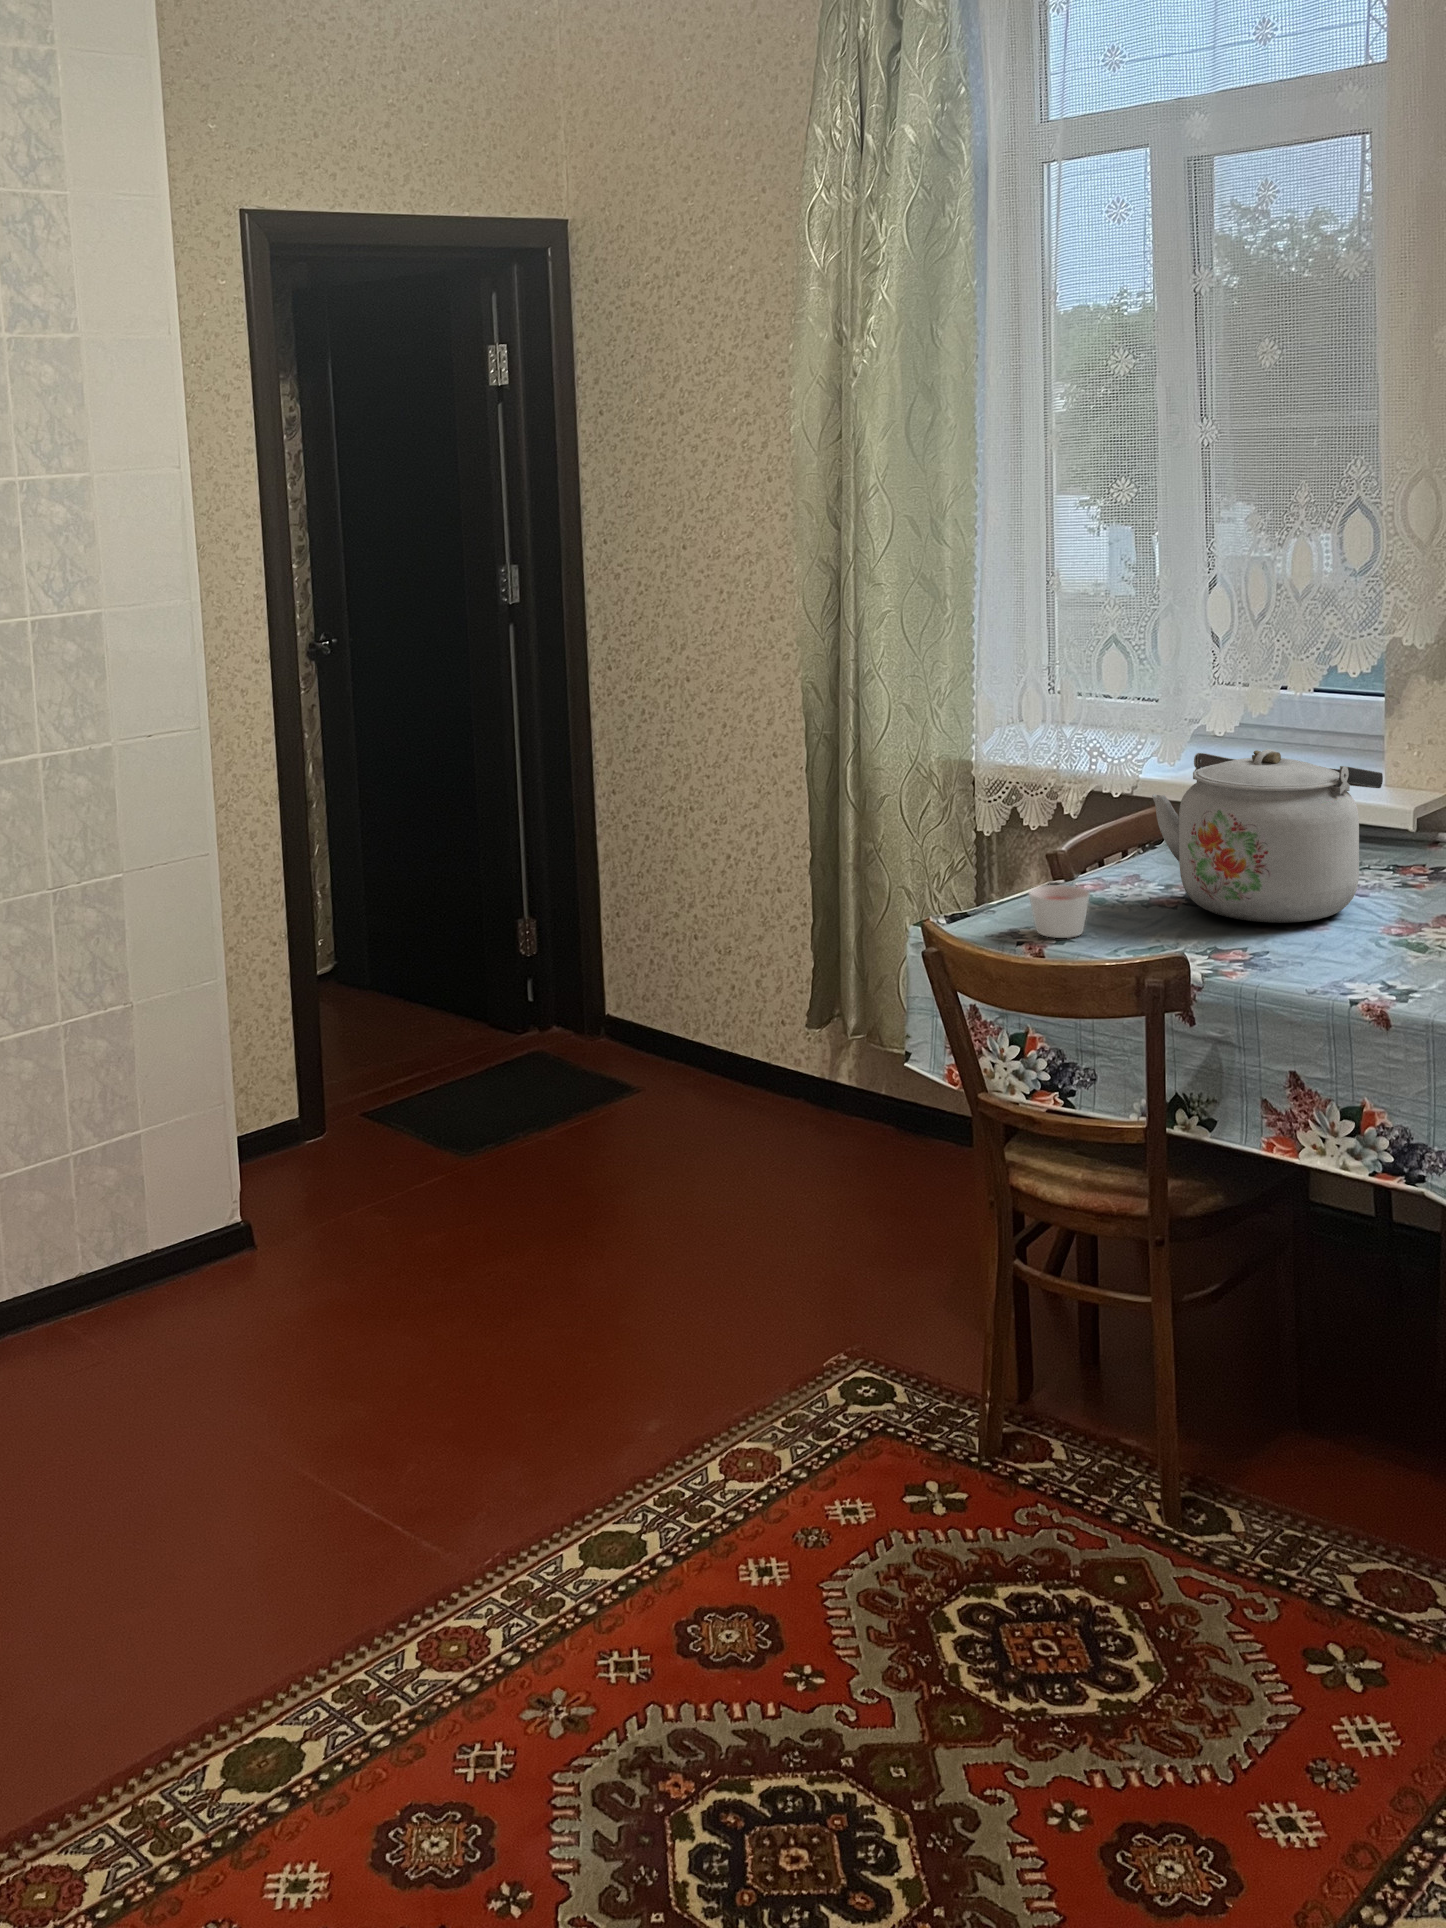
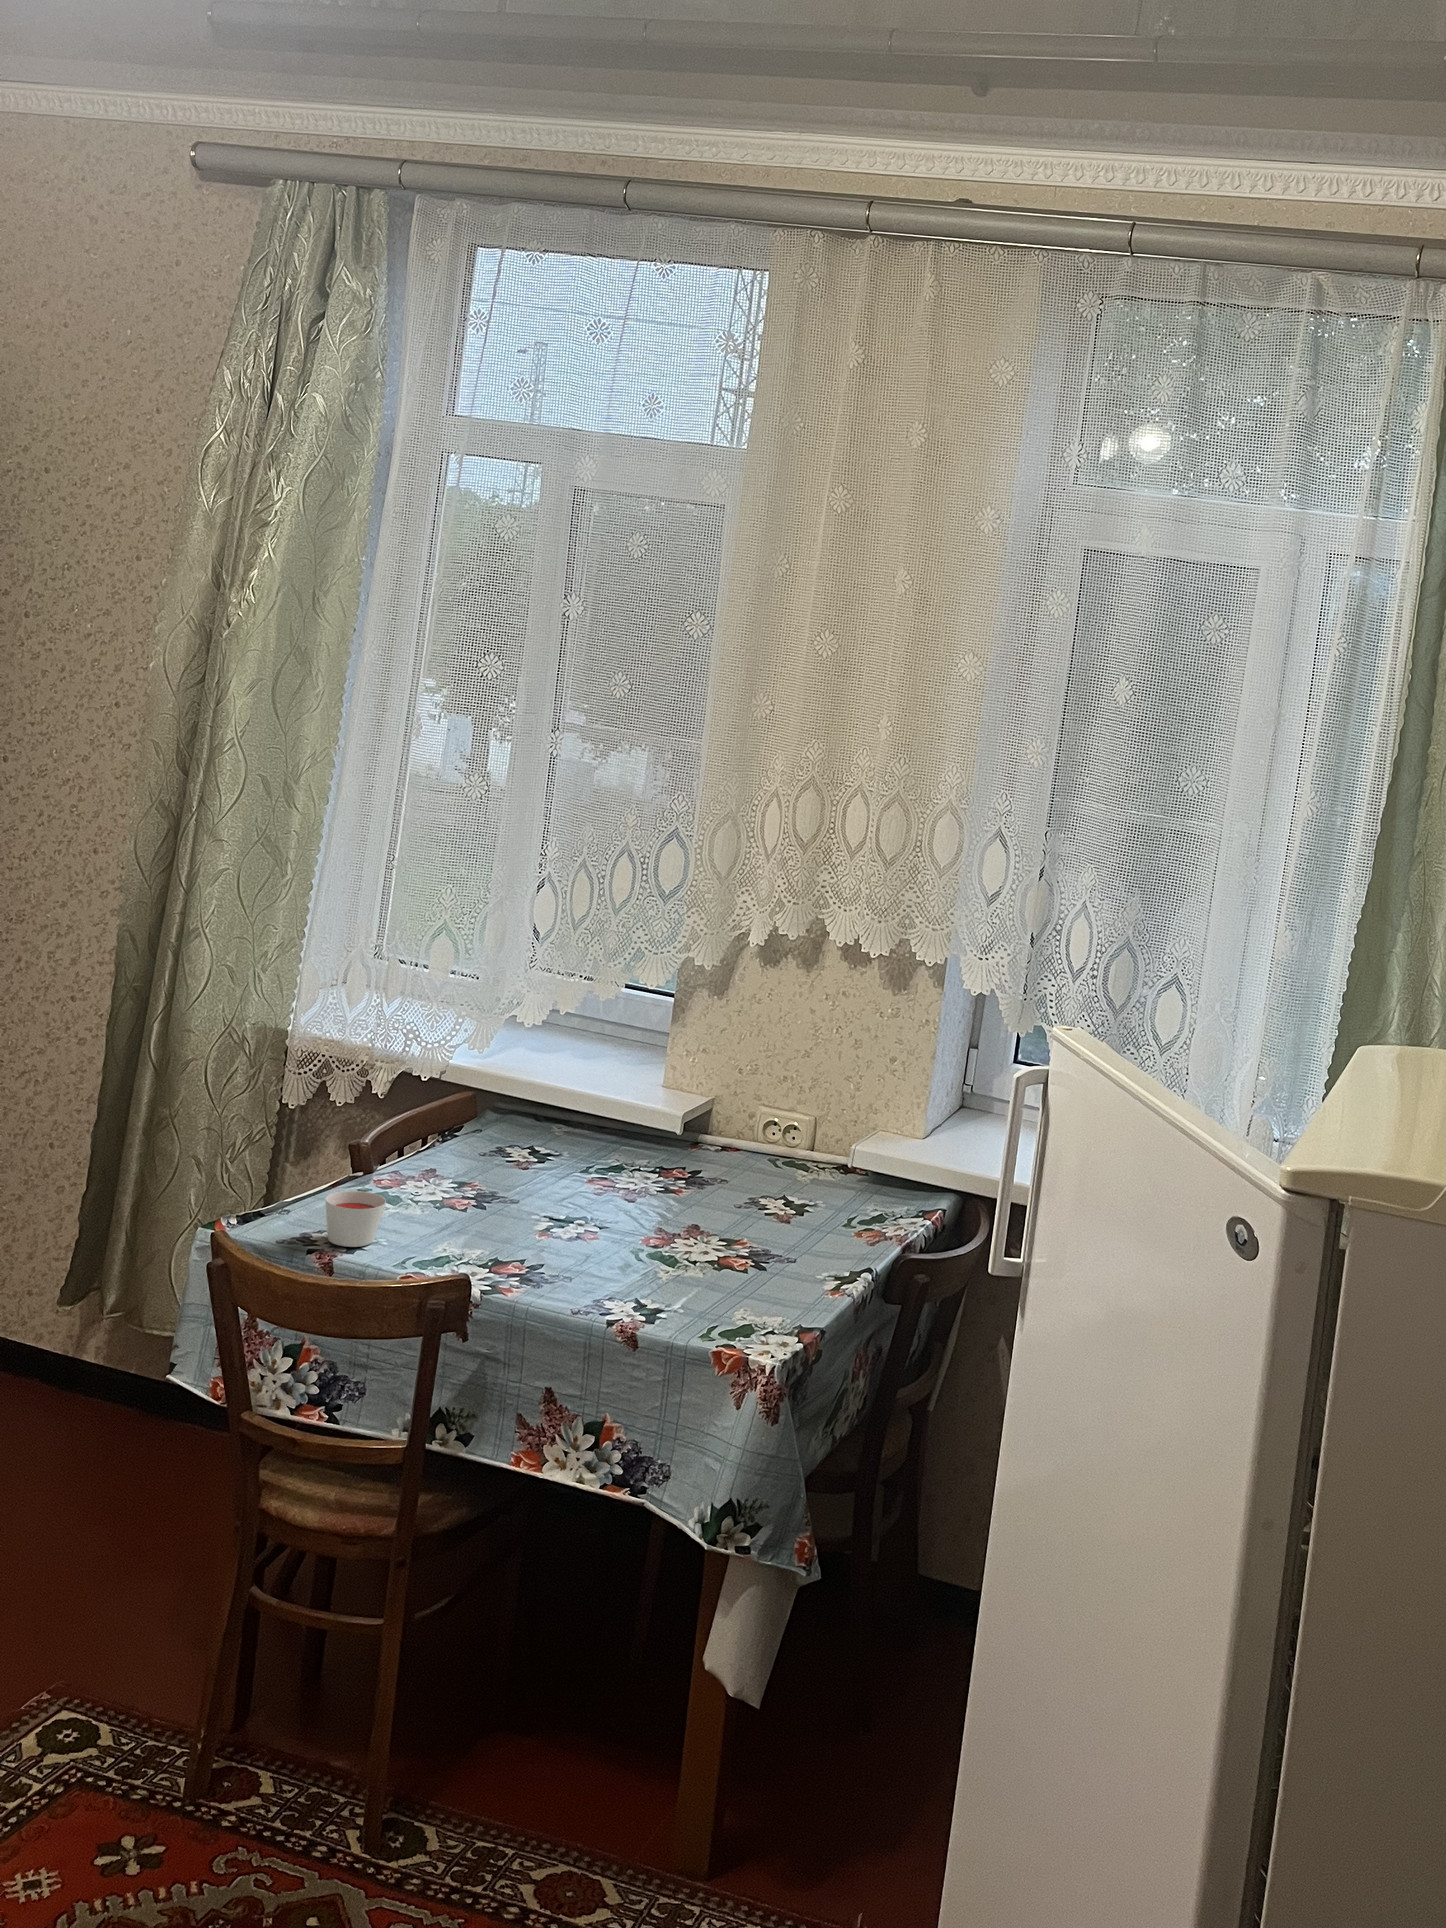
kettle: present [1152,749,1383,923] -> none [459,1064,663,1234]

